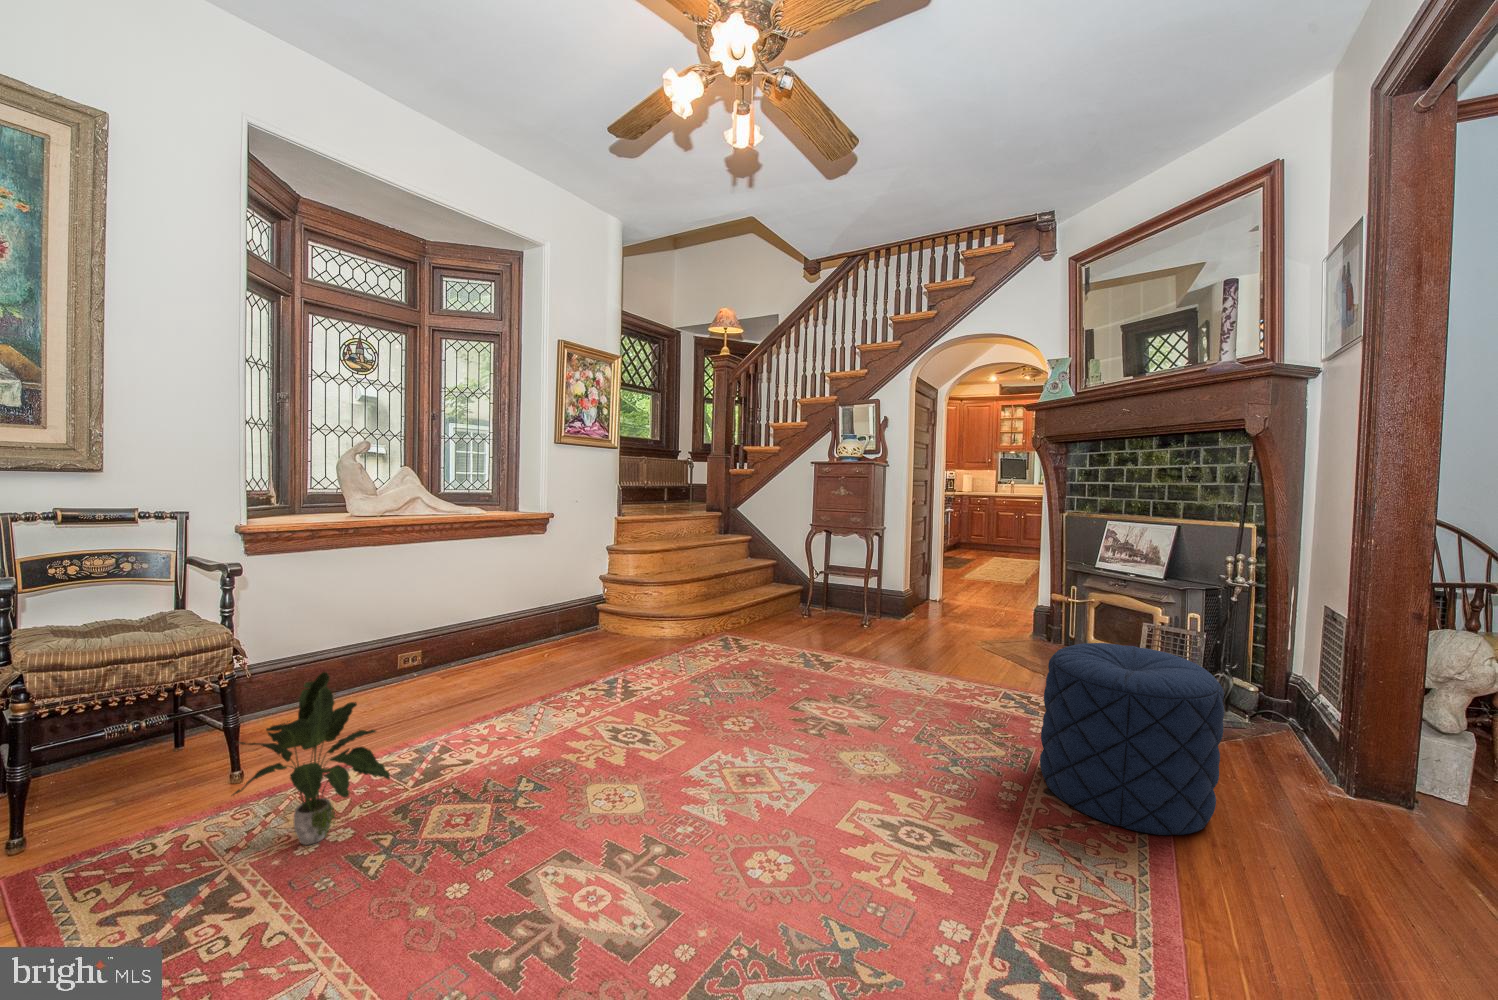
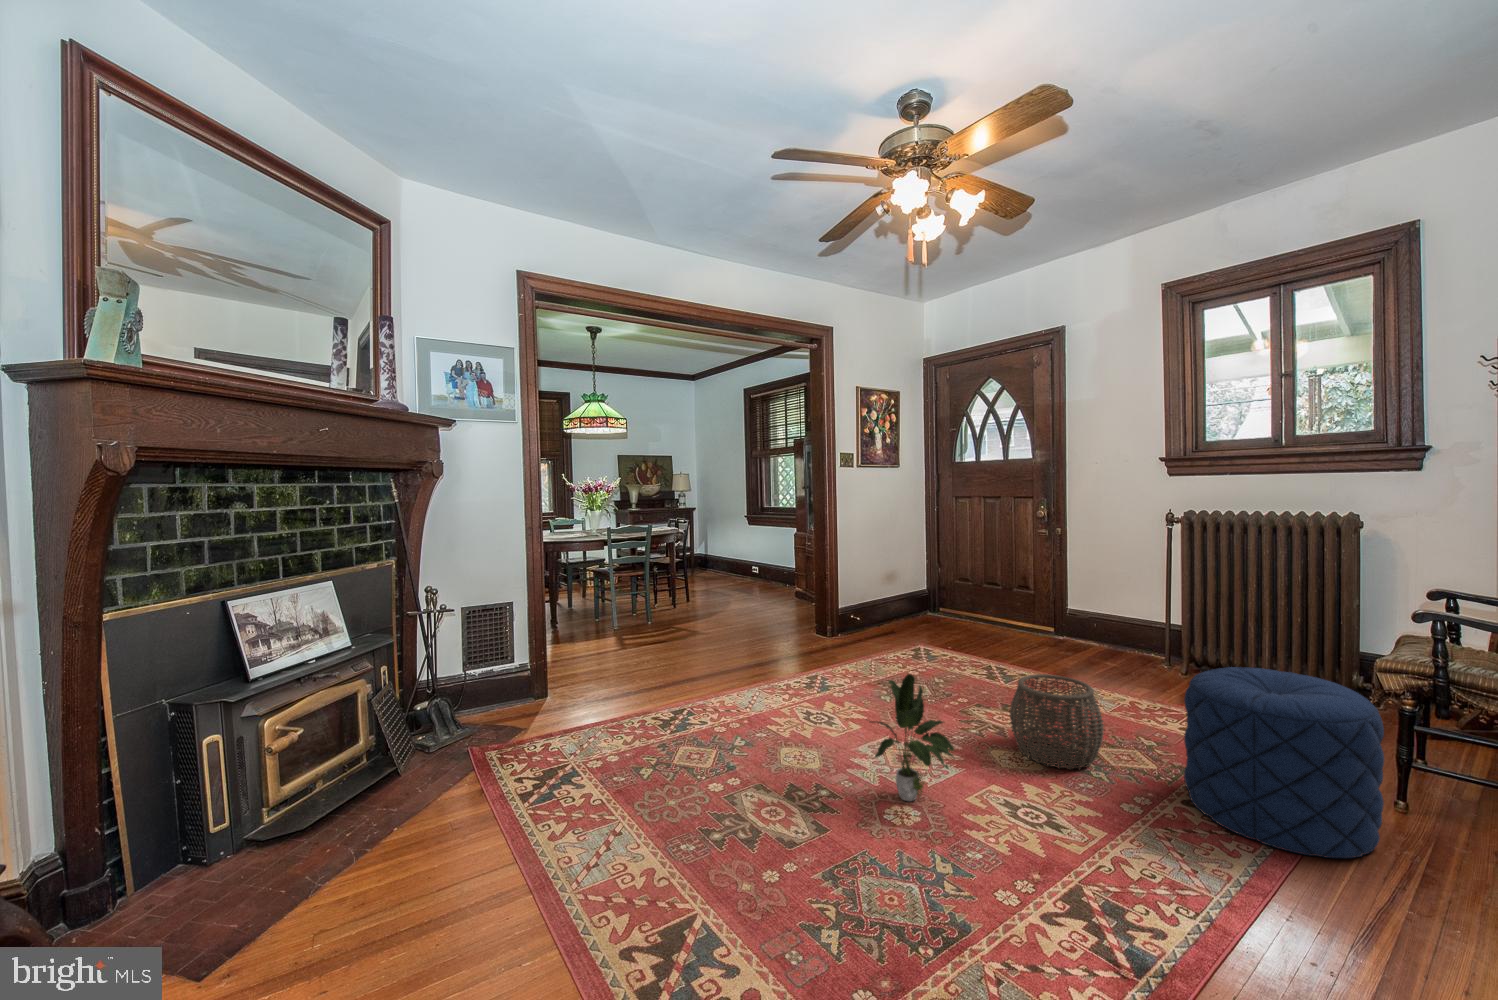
woven basket: none [861,661,960,769] -> present [1010,674,1104,769]
potted plant: present [233,672,390,845] -> present [870,674,954,801]

